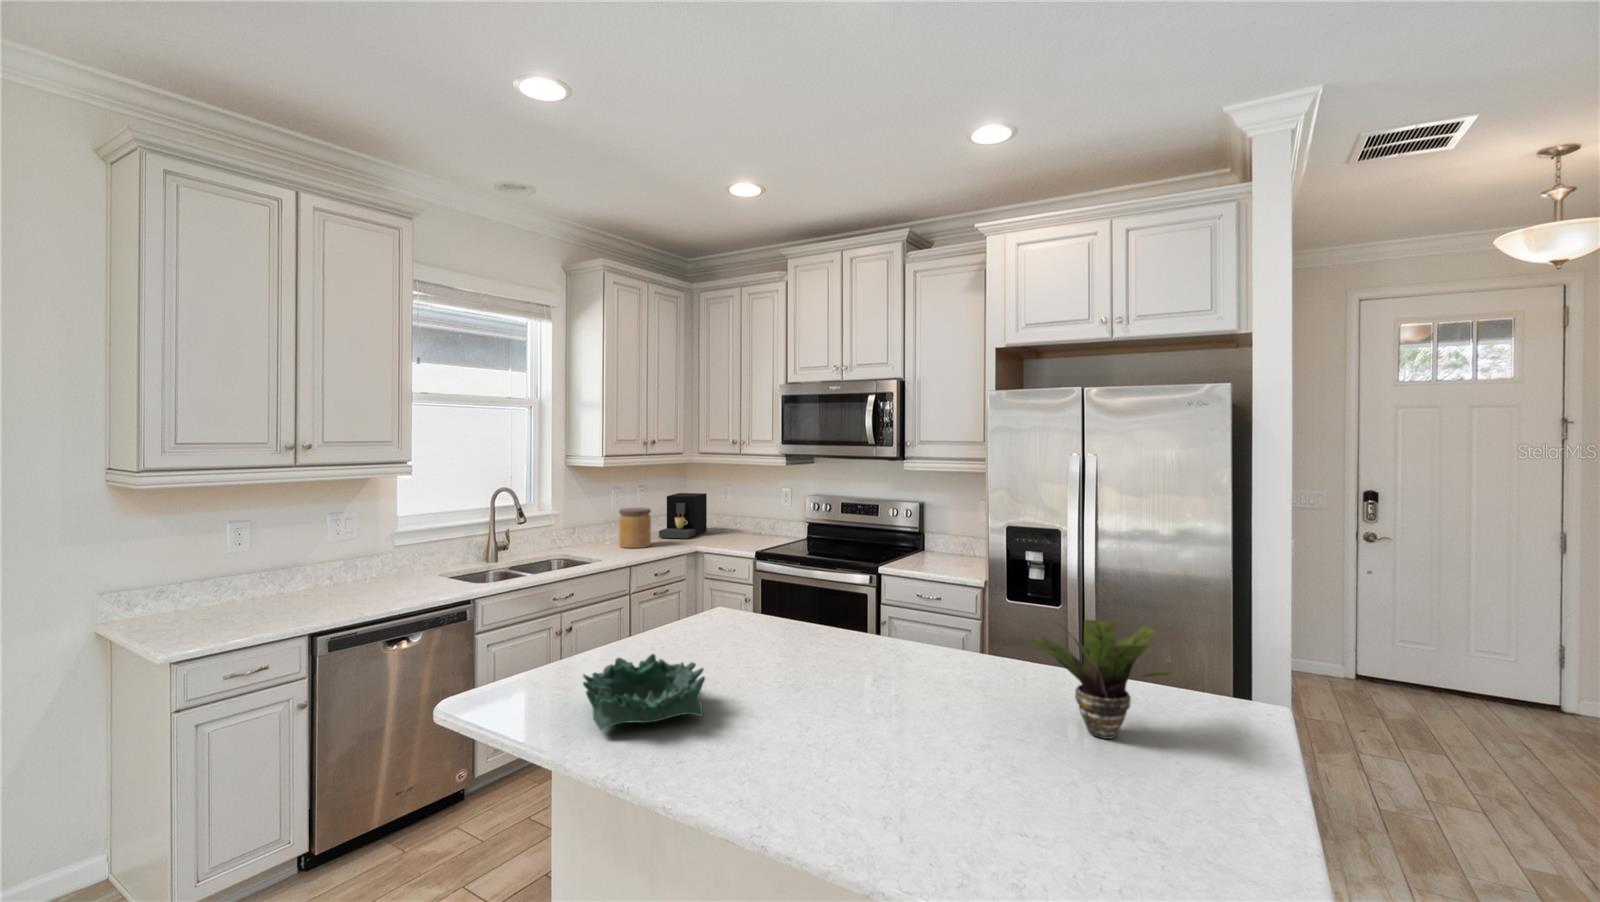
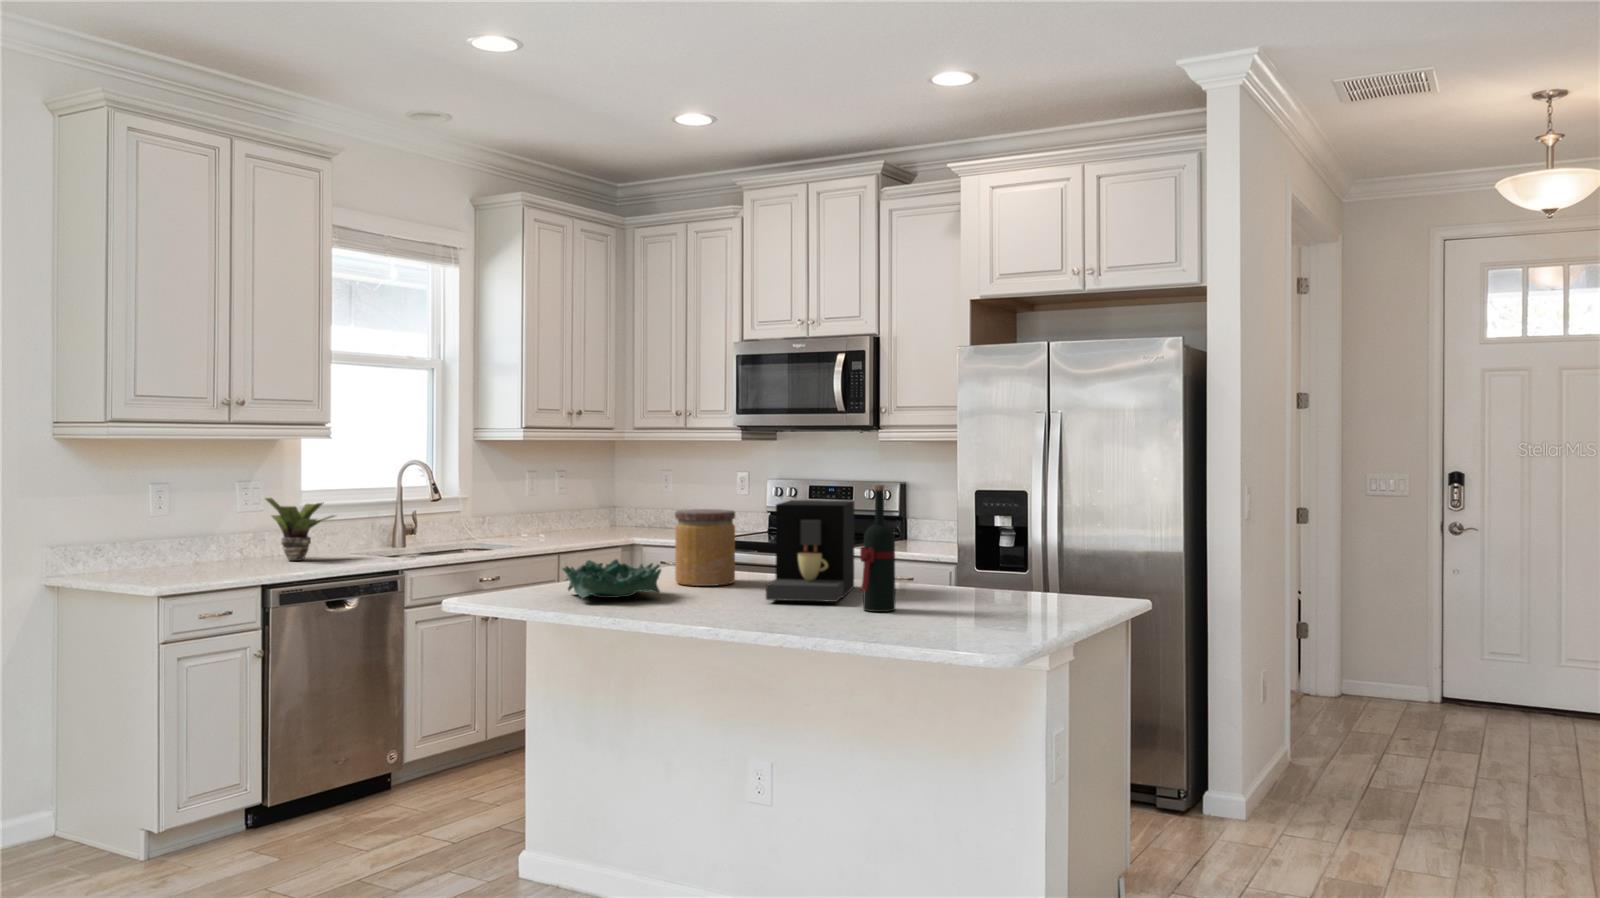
coffee maker: present [659,493,707,538] -> present [766,500,854,602]
jar: present [619,508,651,548] -> present [675,509,735,586]
wine bottle: none [972,591,1018,769] -> present [860,485,895,612]
potted plant: present [1029,619,1184,739] -> present [266,498,335,561]

